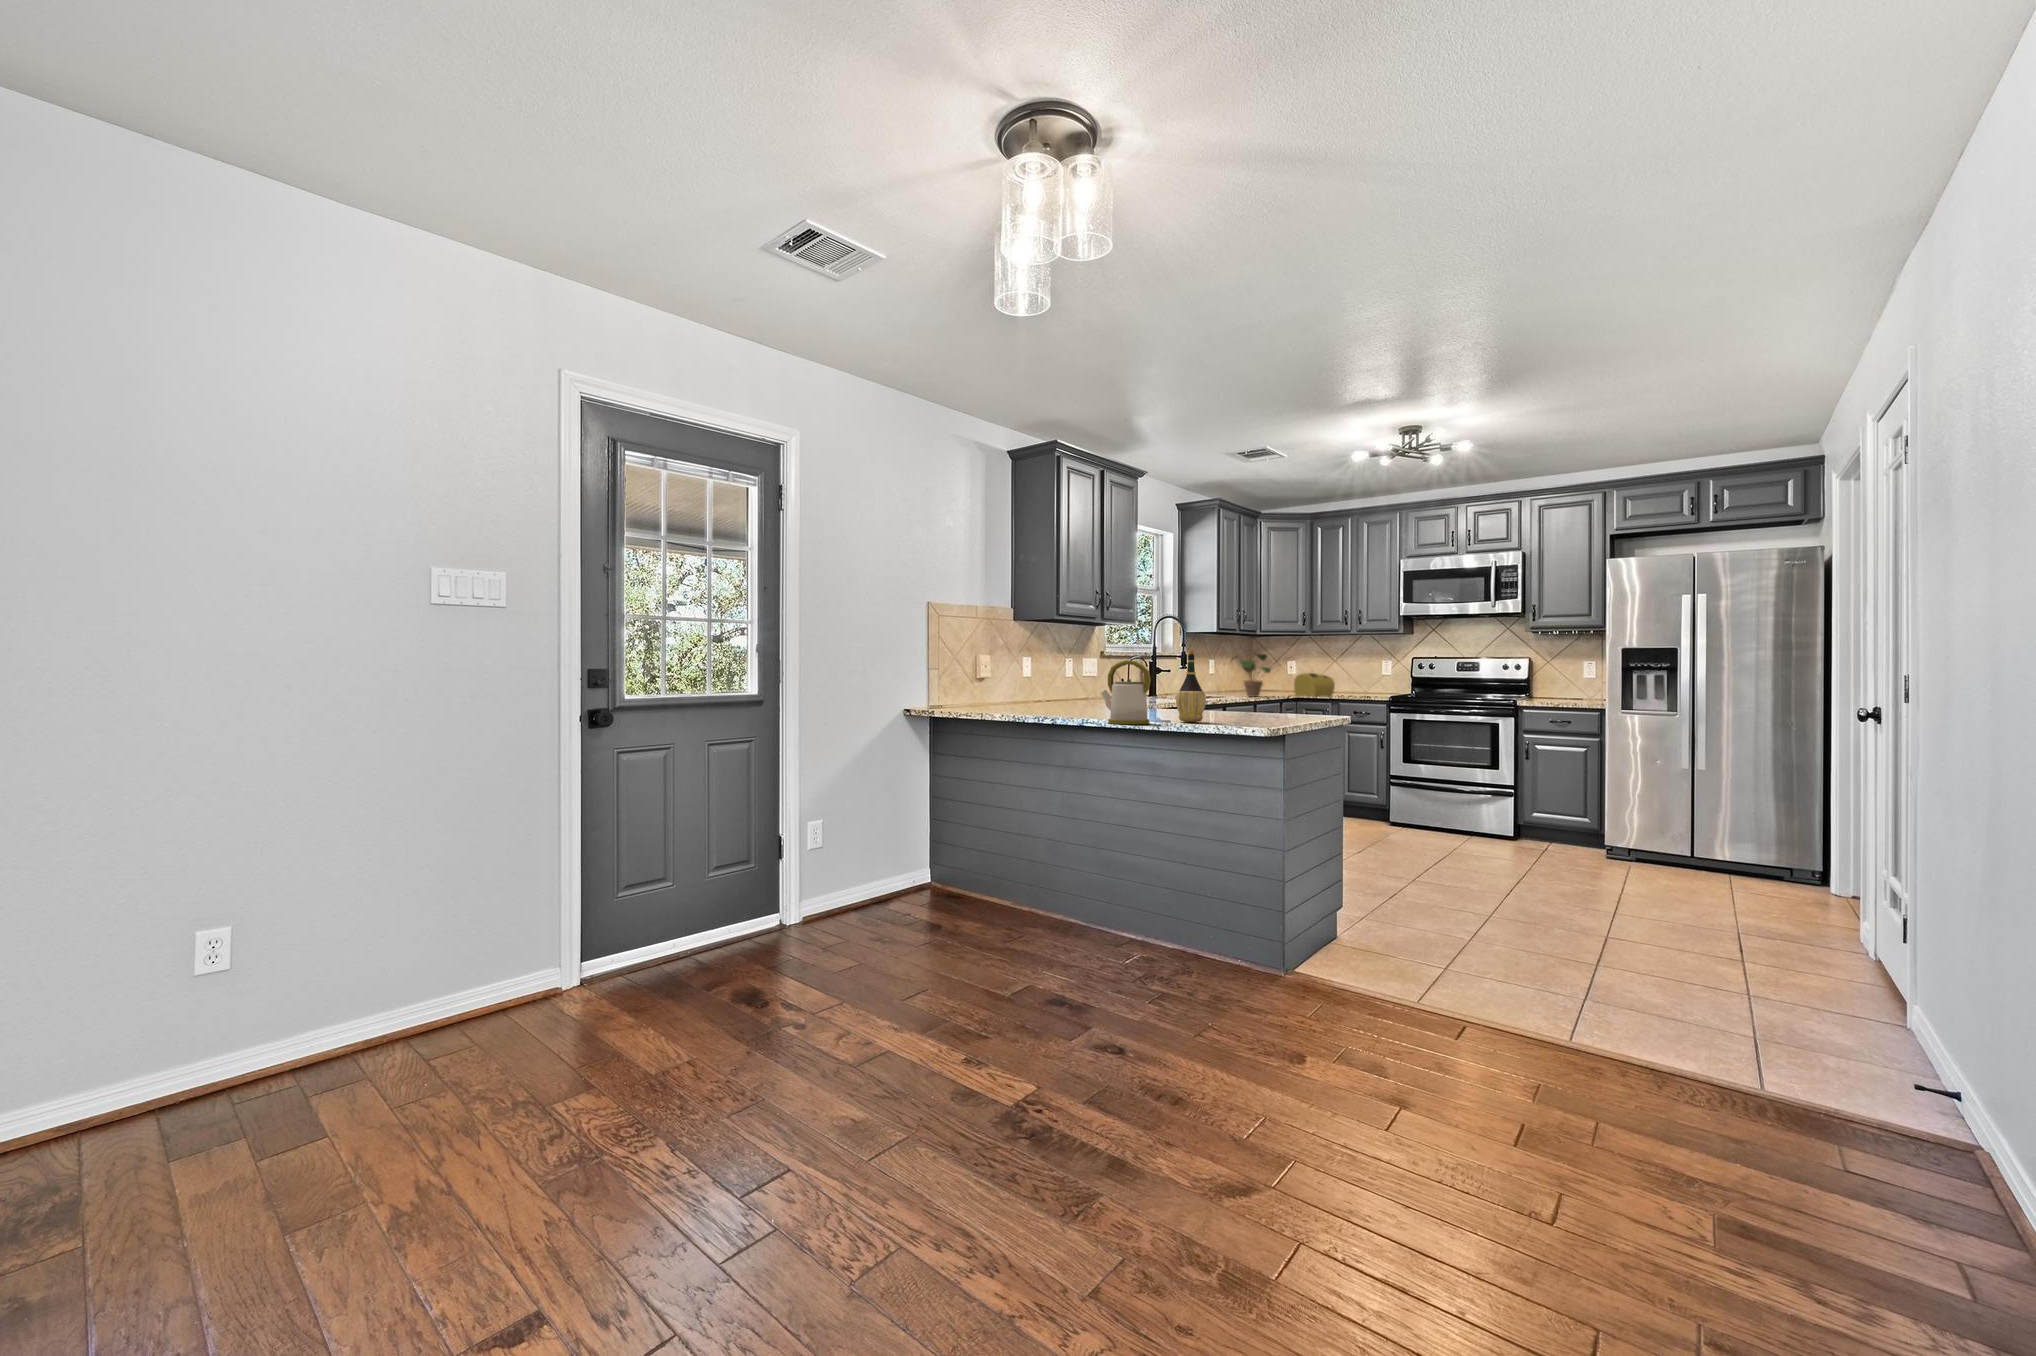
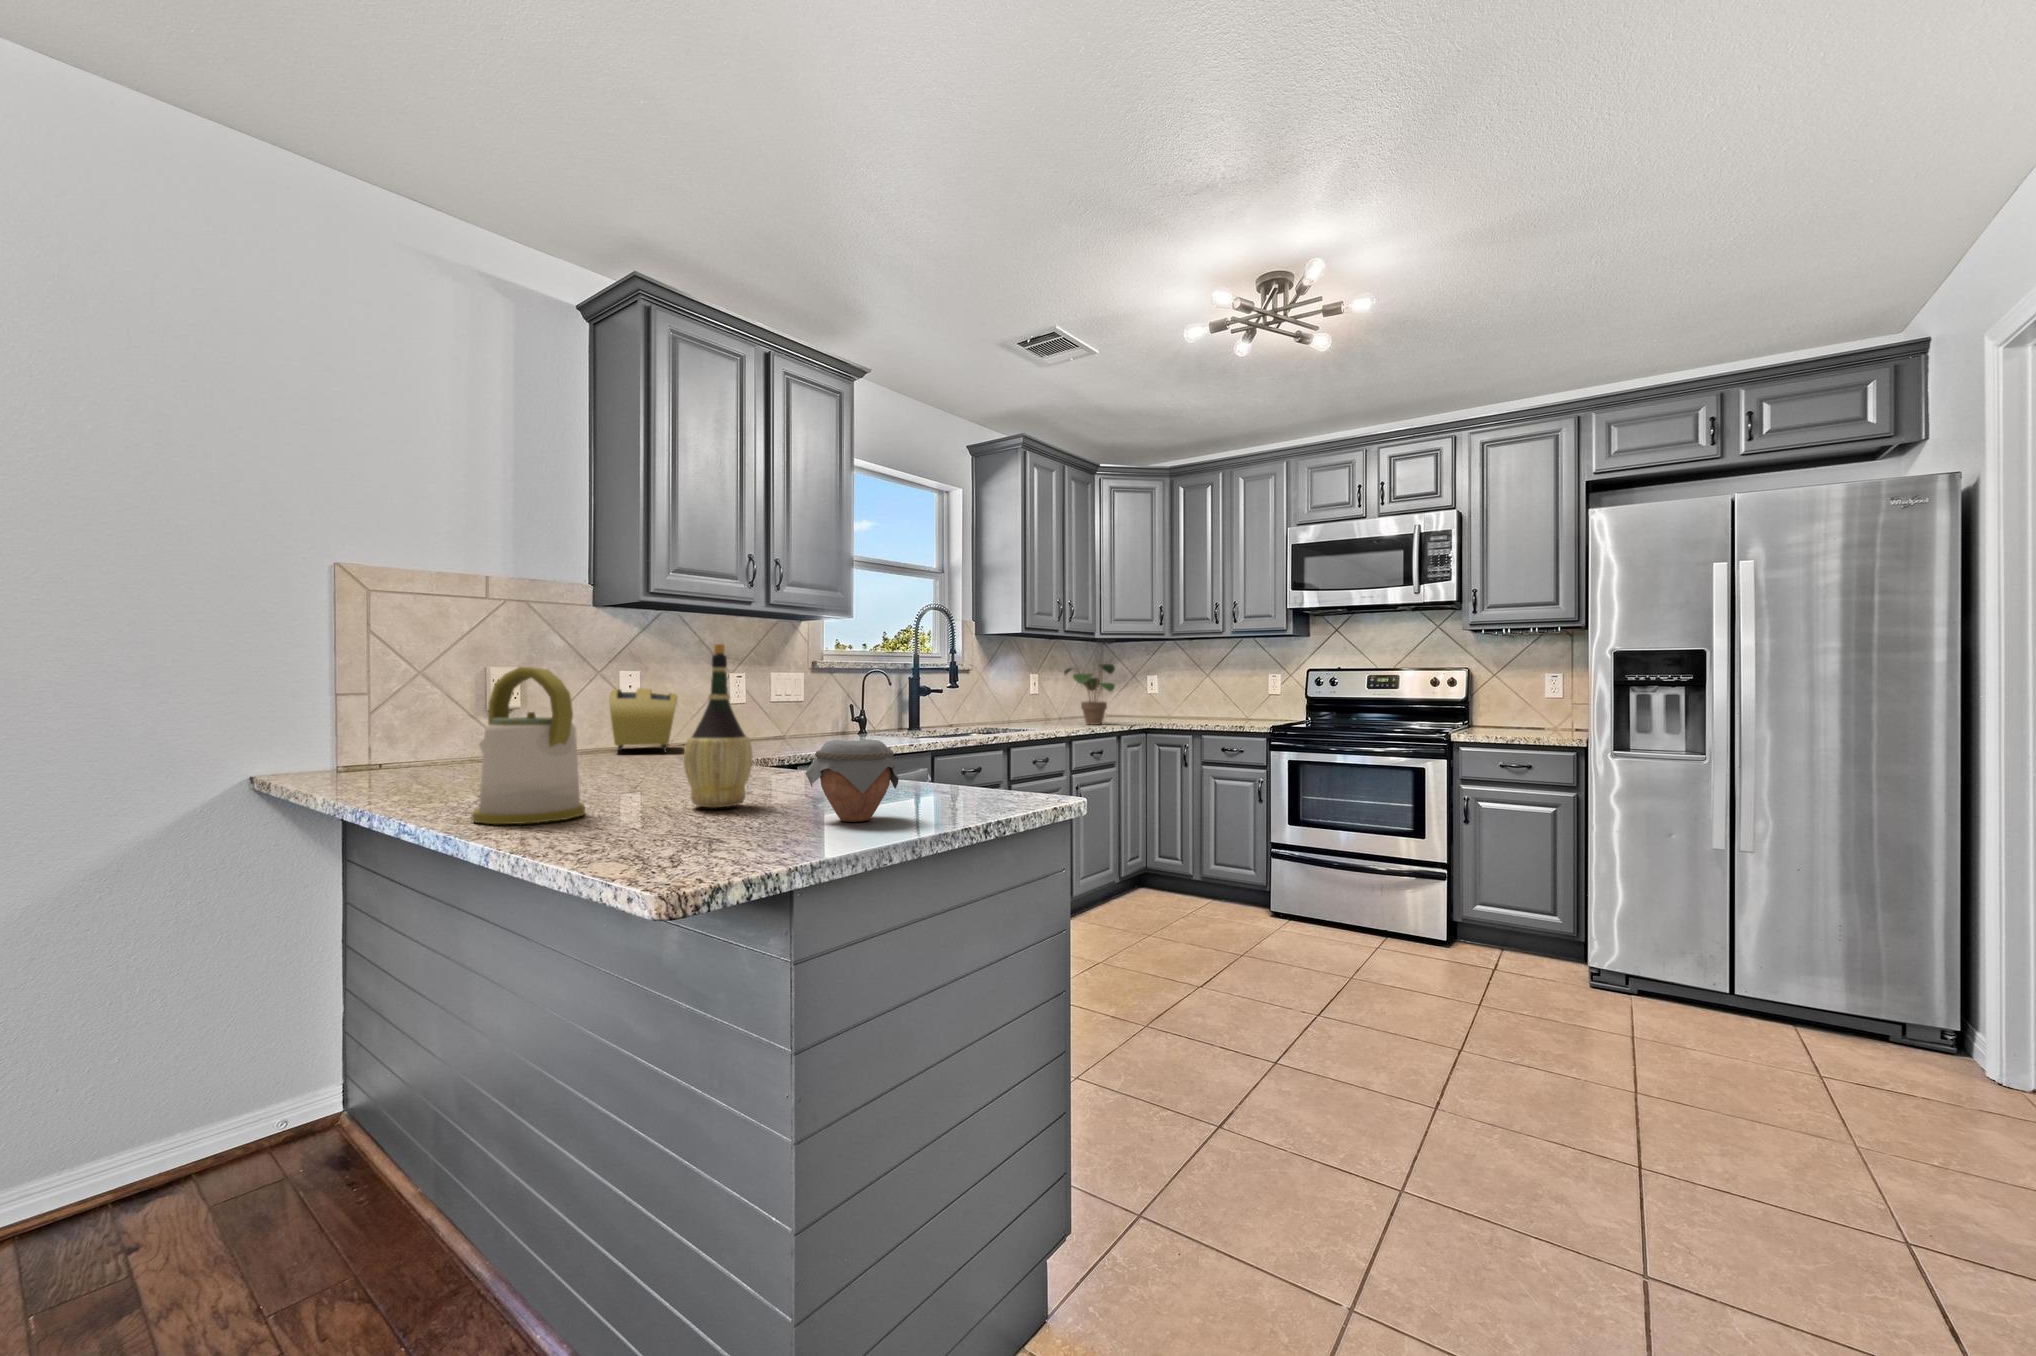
toaster: present [1294,673,1335,698] -> present [610,688,677,752]
jar: none [1244,692,1285,726] -> present [806,740,899,822]

